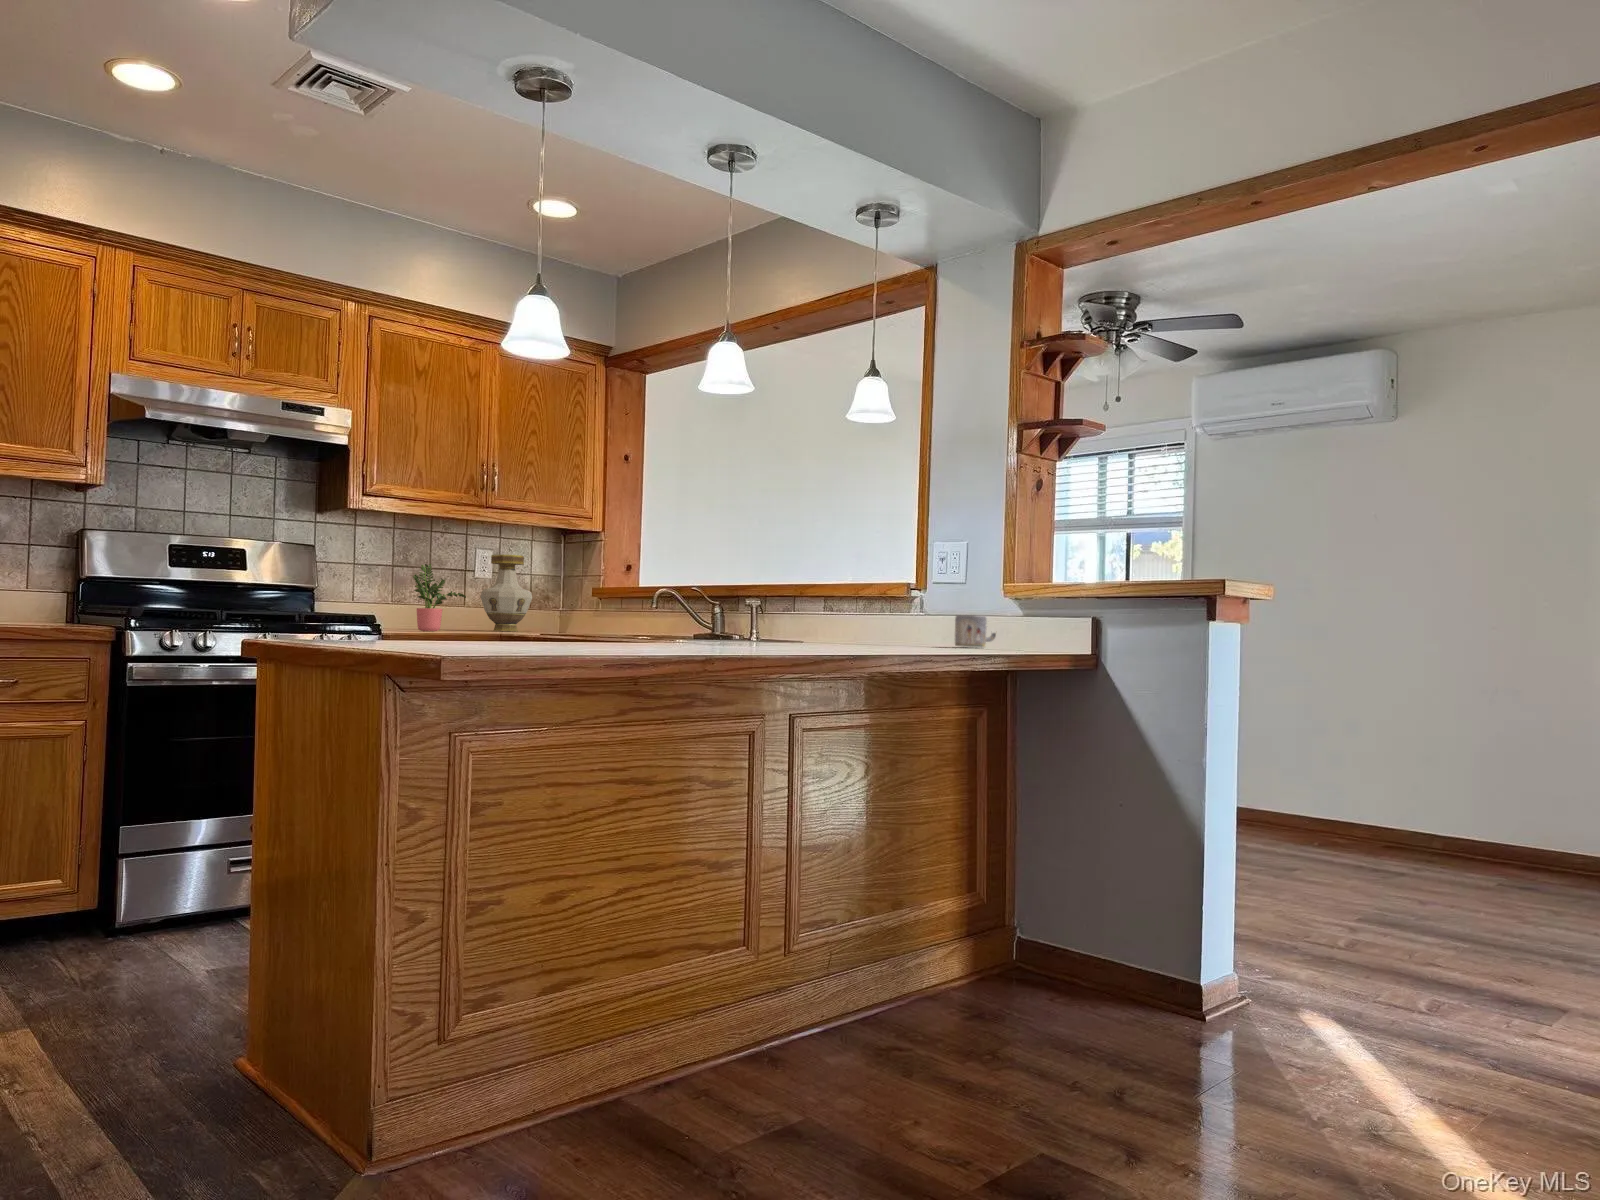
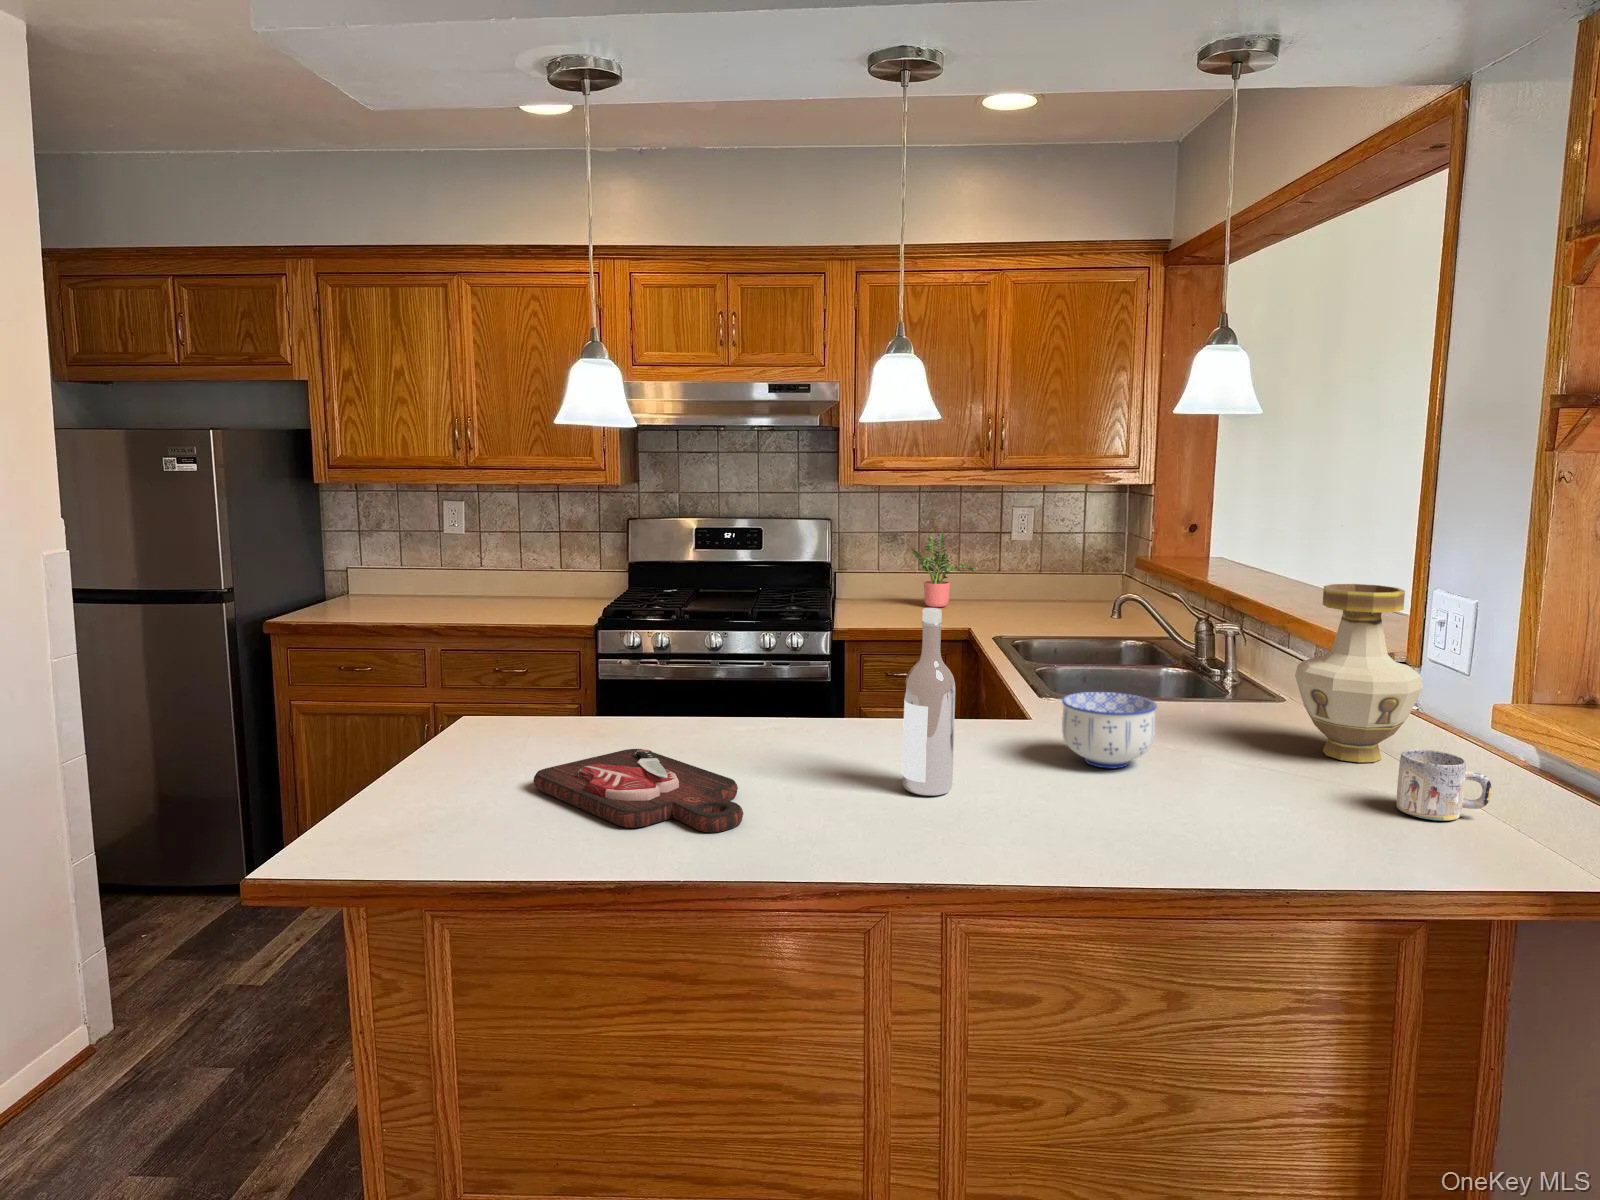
wine bottle: none [723,520,759,647] -> present [903,608,955,796]
vase: present [480,554,532,631] -> present [1295,584,1422,762]
bowl: none [767,602,827,645] -> present [1062,692,1157,768]
cutting board: none [484,623,689,651] -> present [533,749,743,832]

